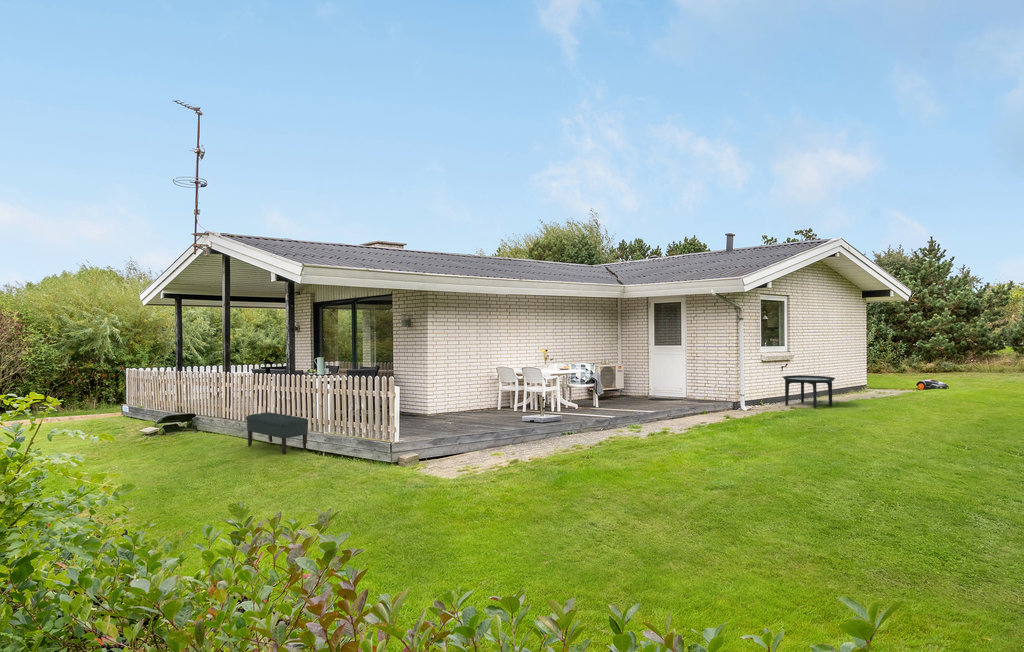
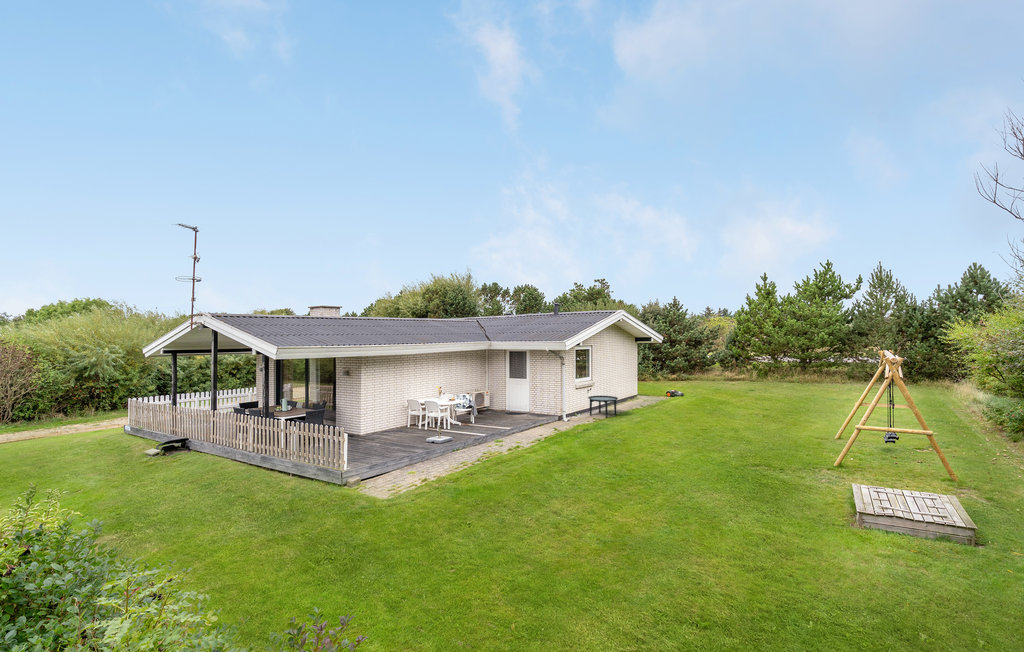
bench: present [246,412,308,454] -> none [226,446,276,479]

